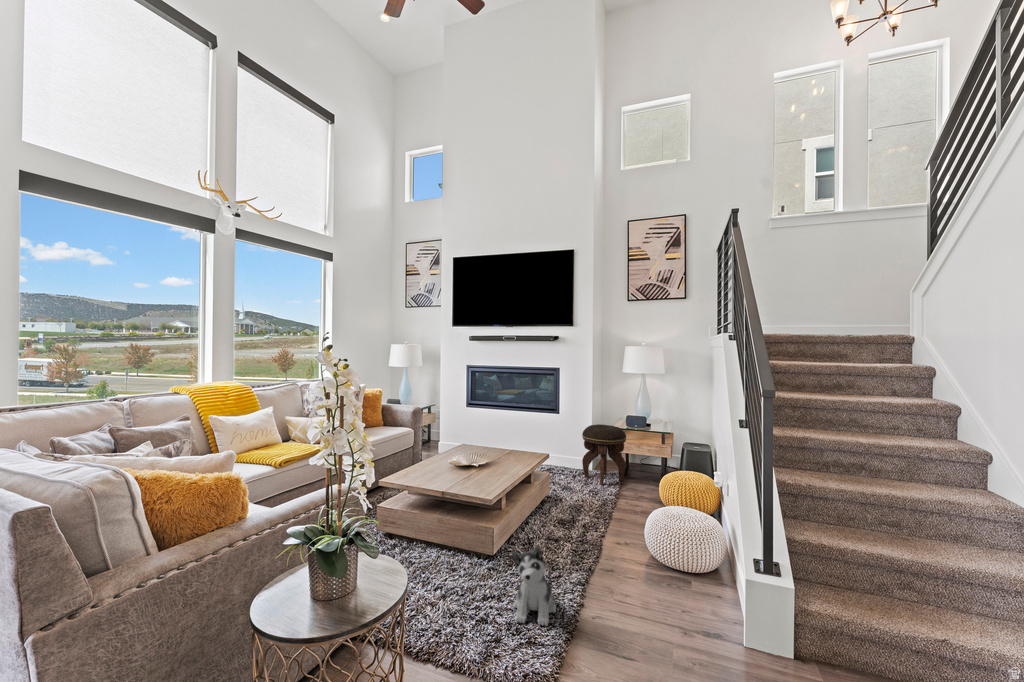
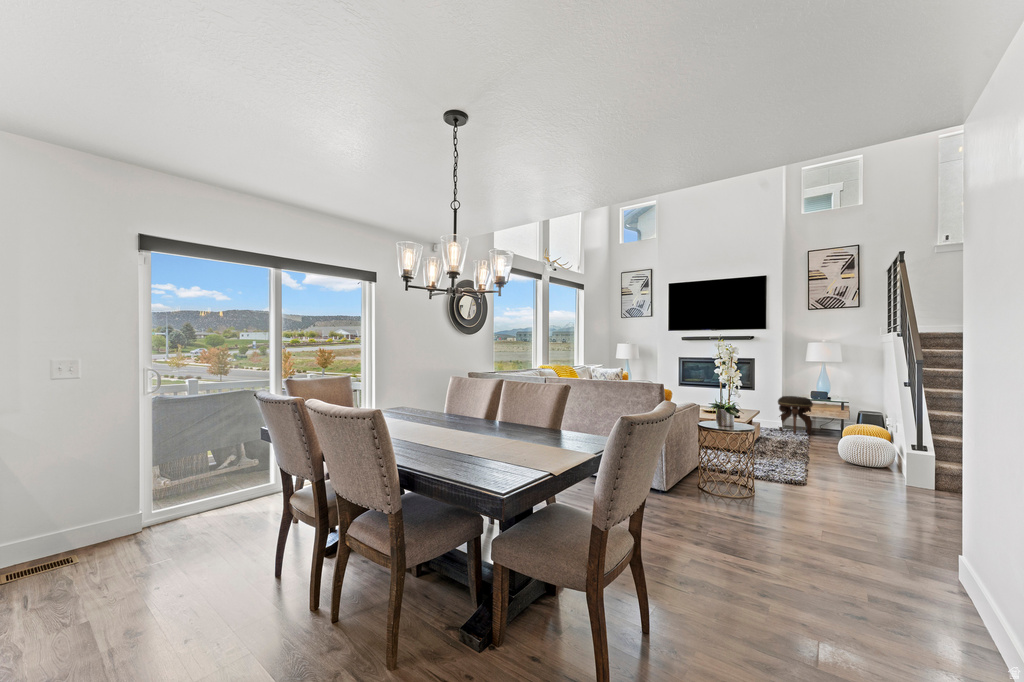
plush toy: present [512,545,556,626] -> none [769,434,794,471]

